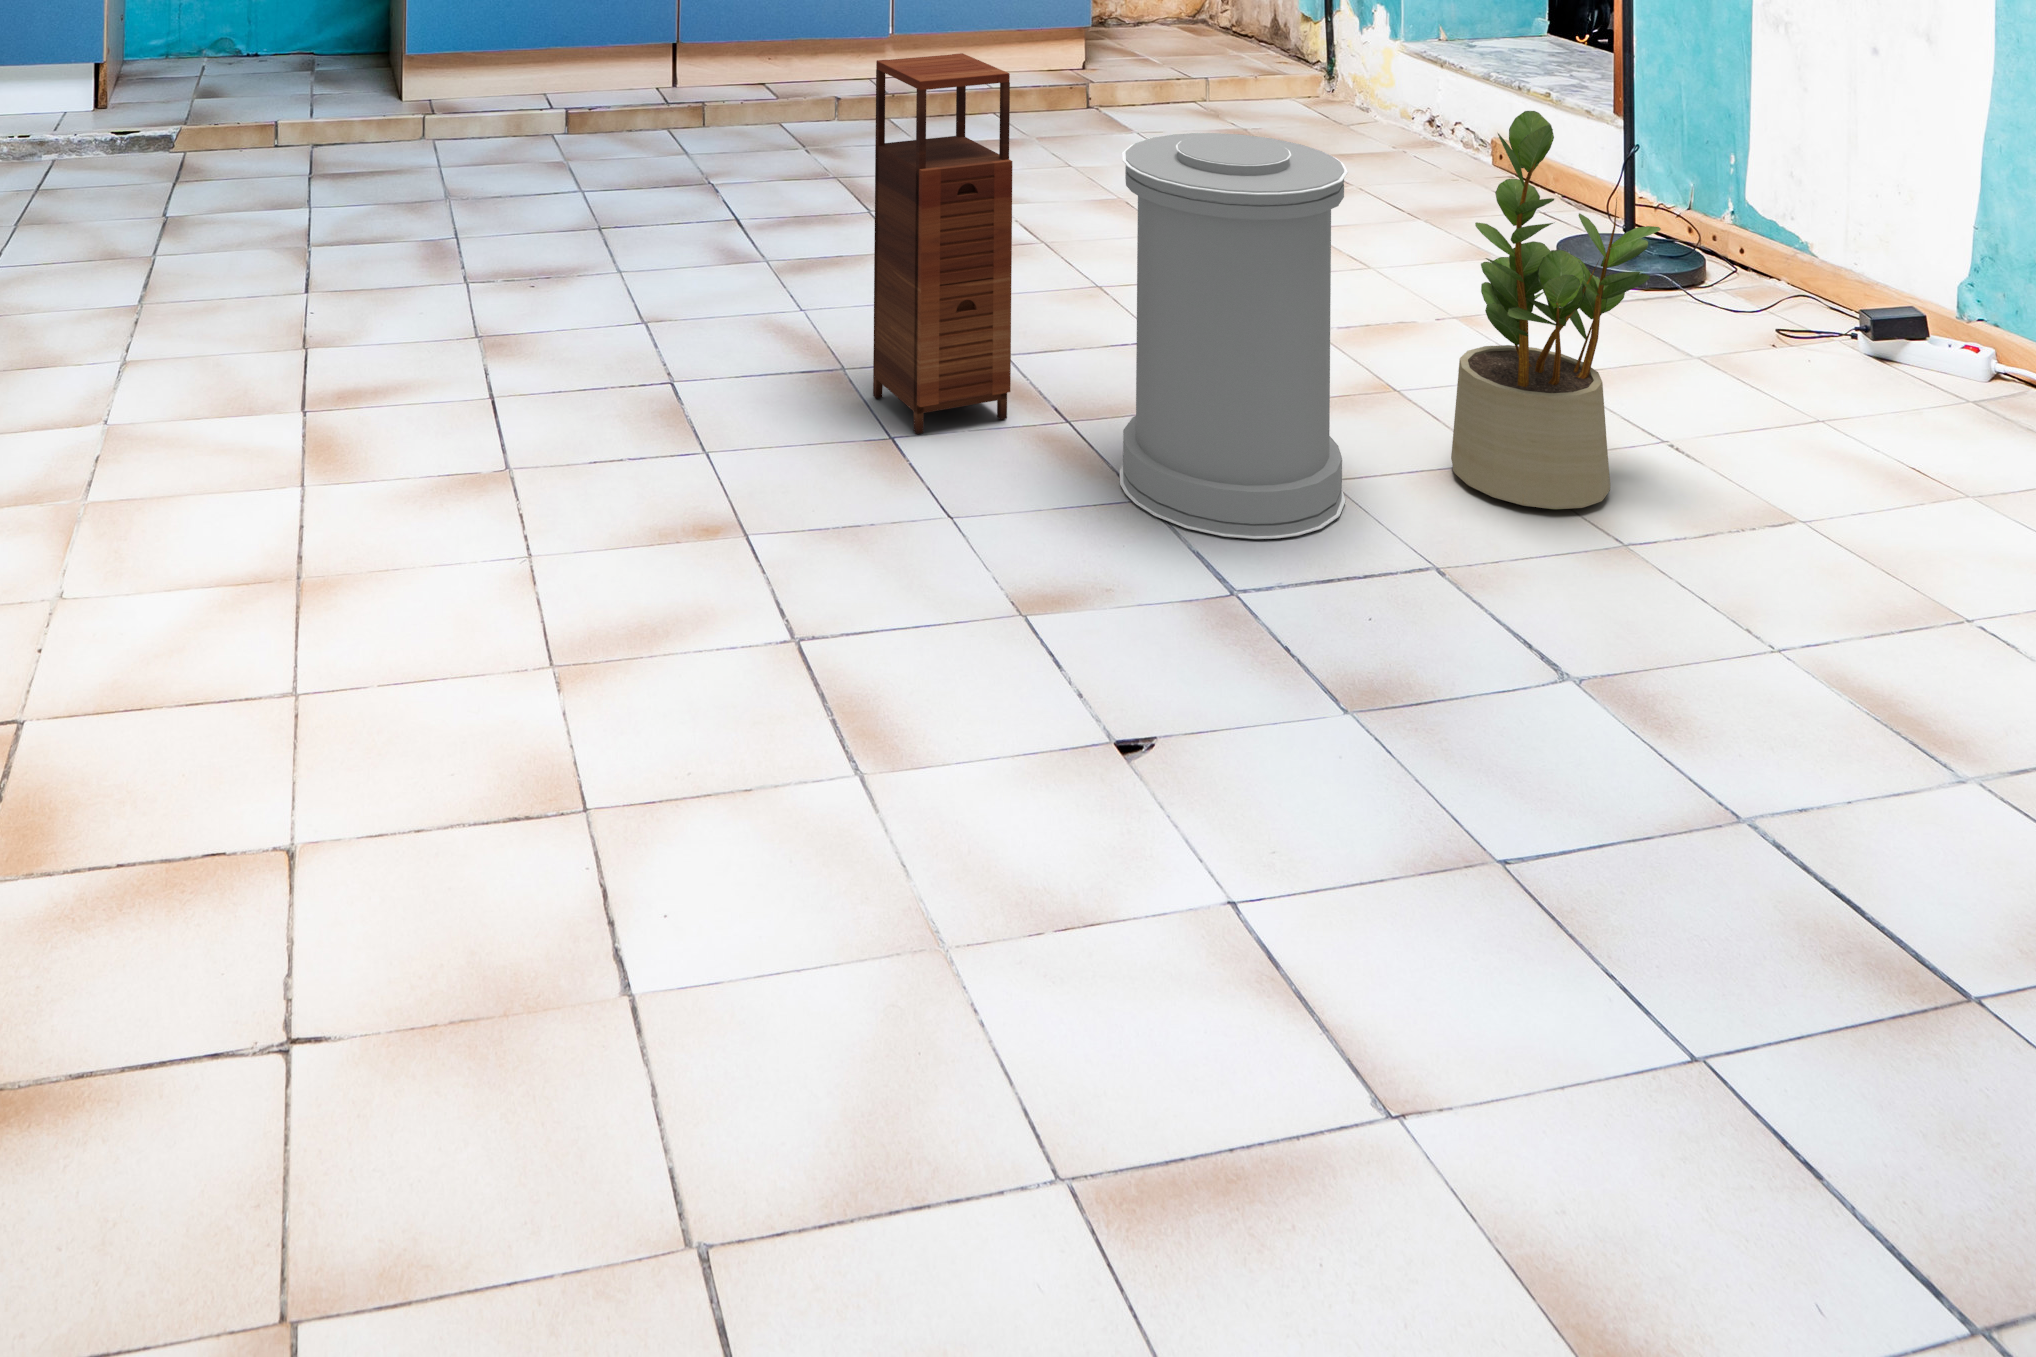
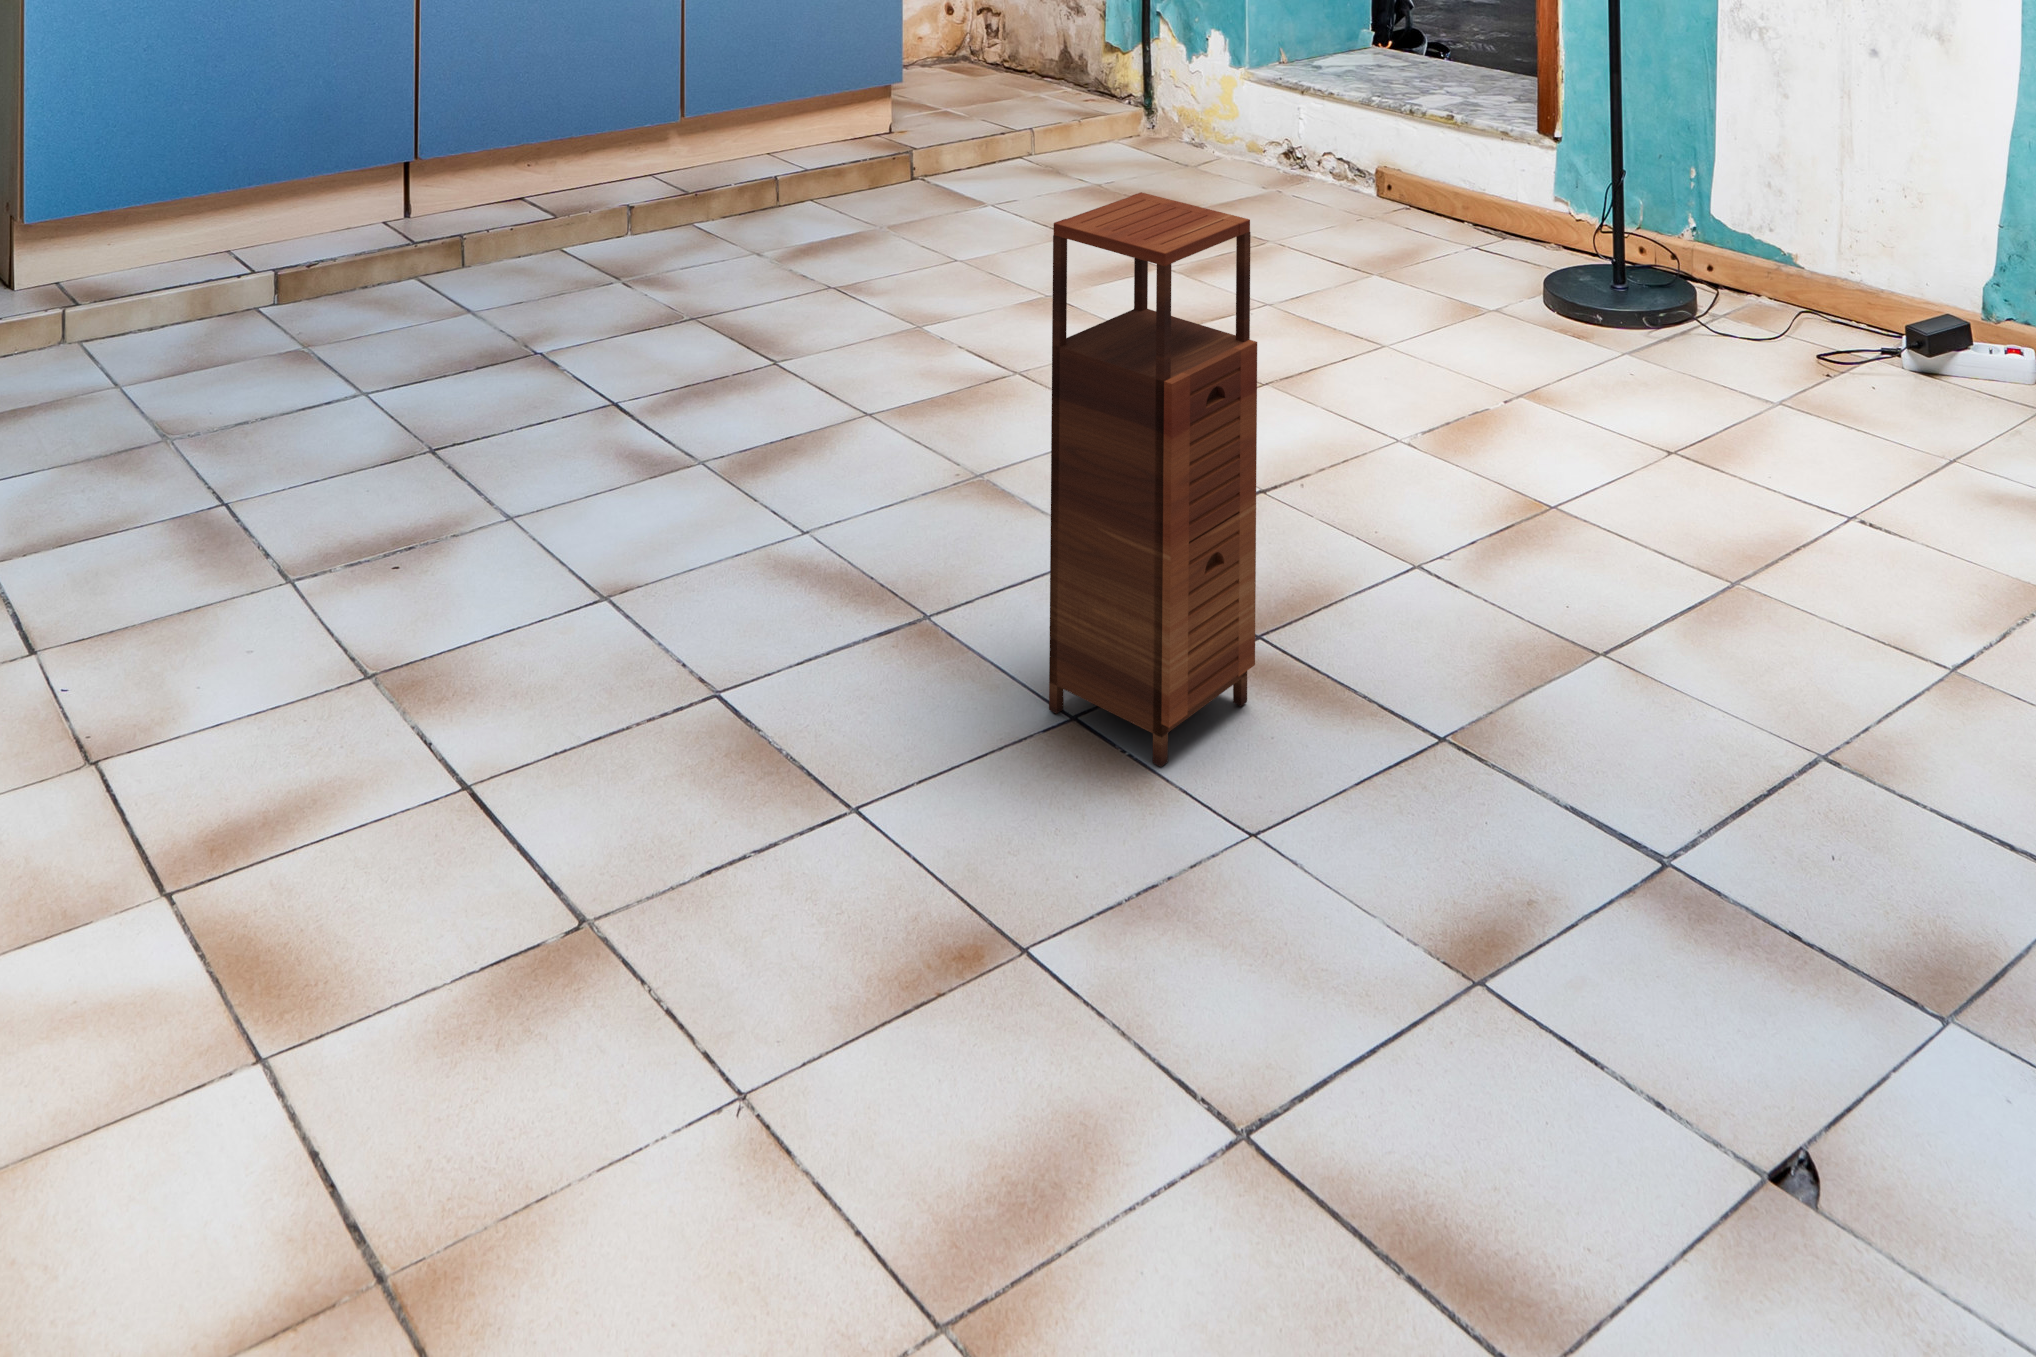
potted plant: present [1451,111,1661,509] -> none [1760,187,1982,678]
trash can: present [1119,133,1348,539] -> none [1446,263,1753,838]

